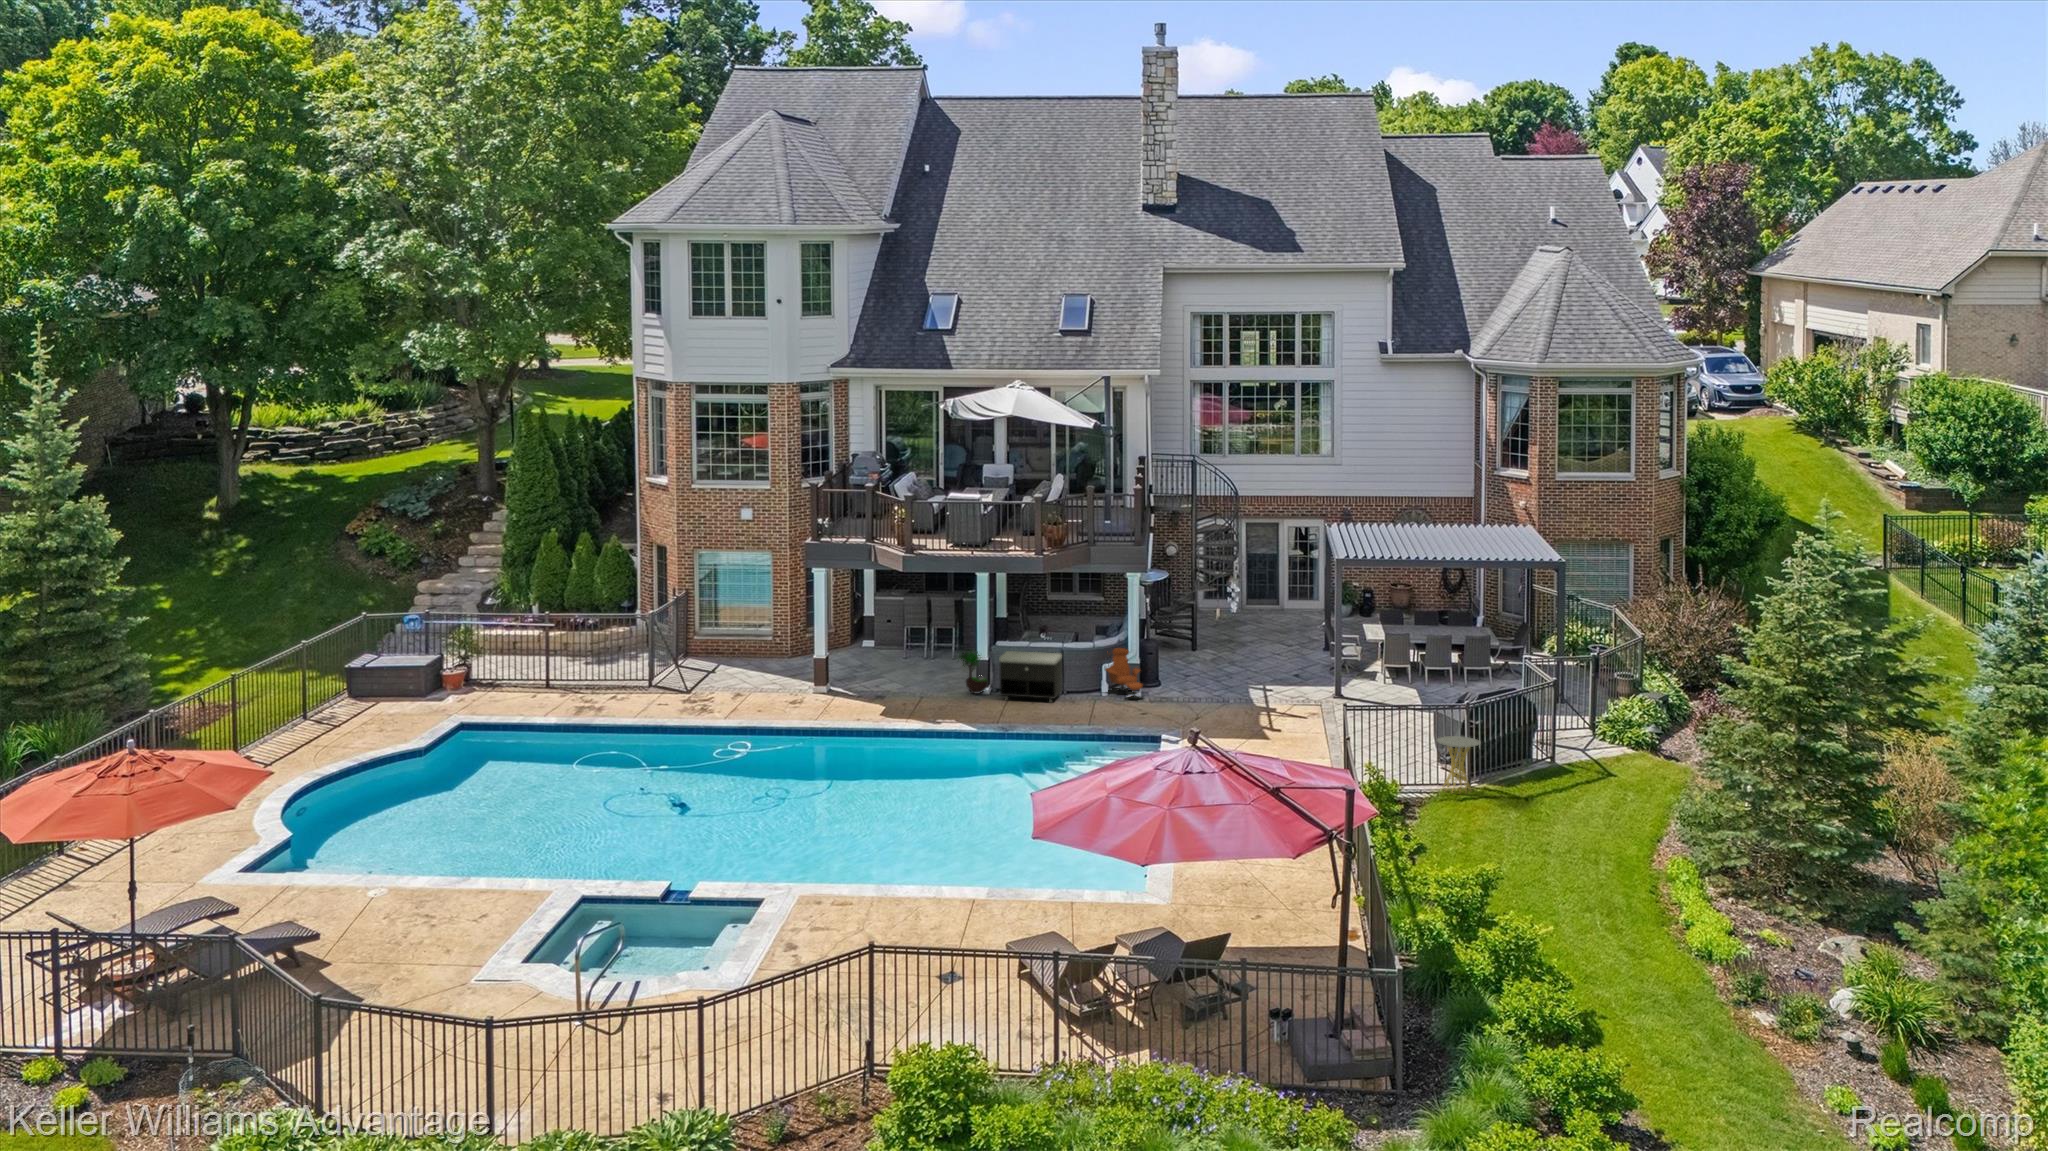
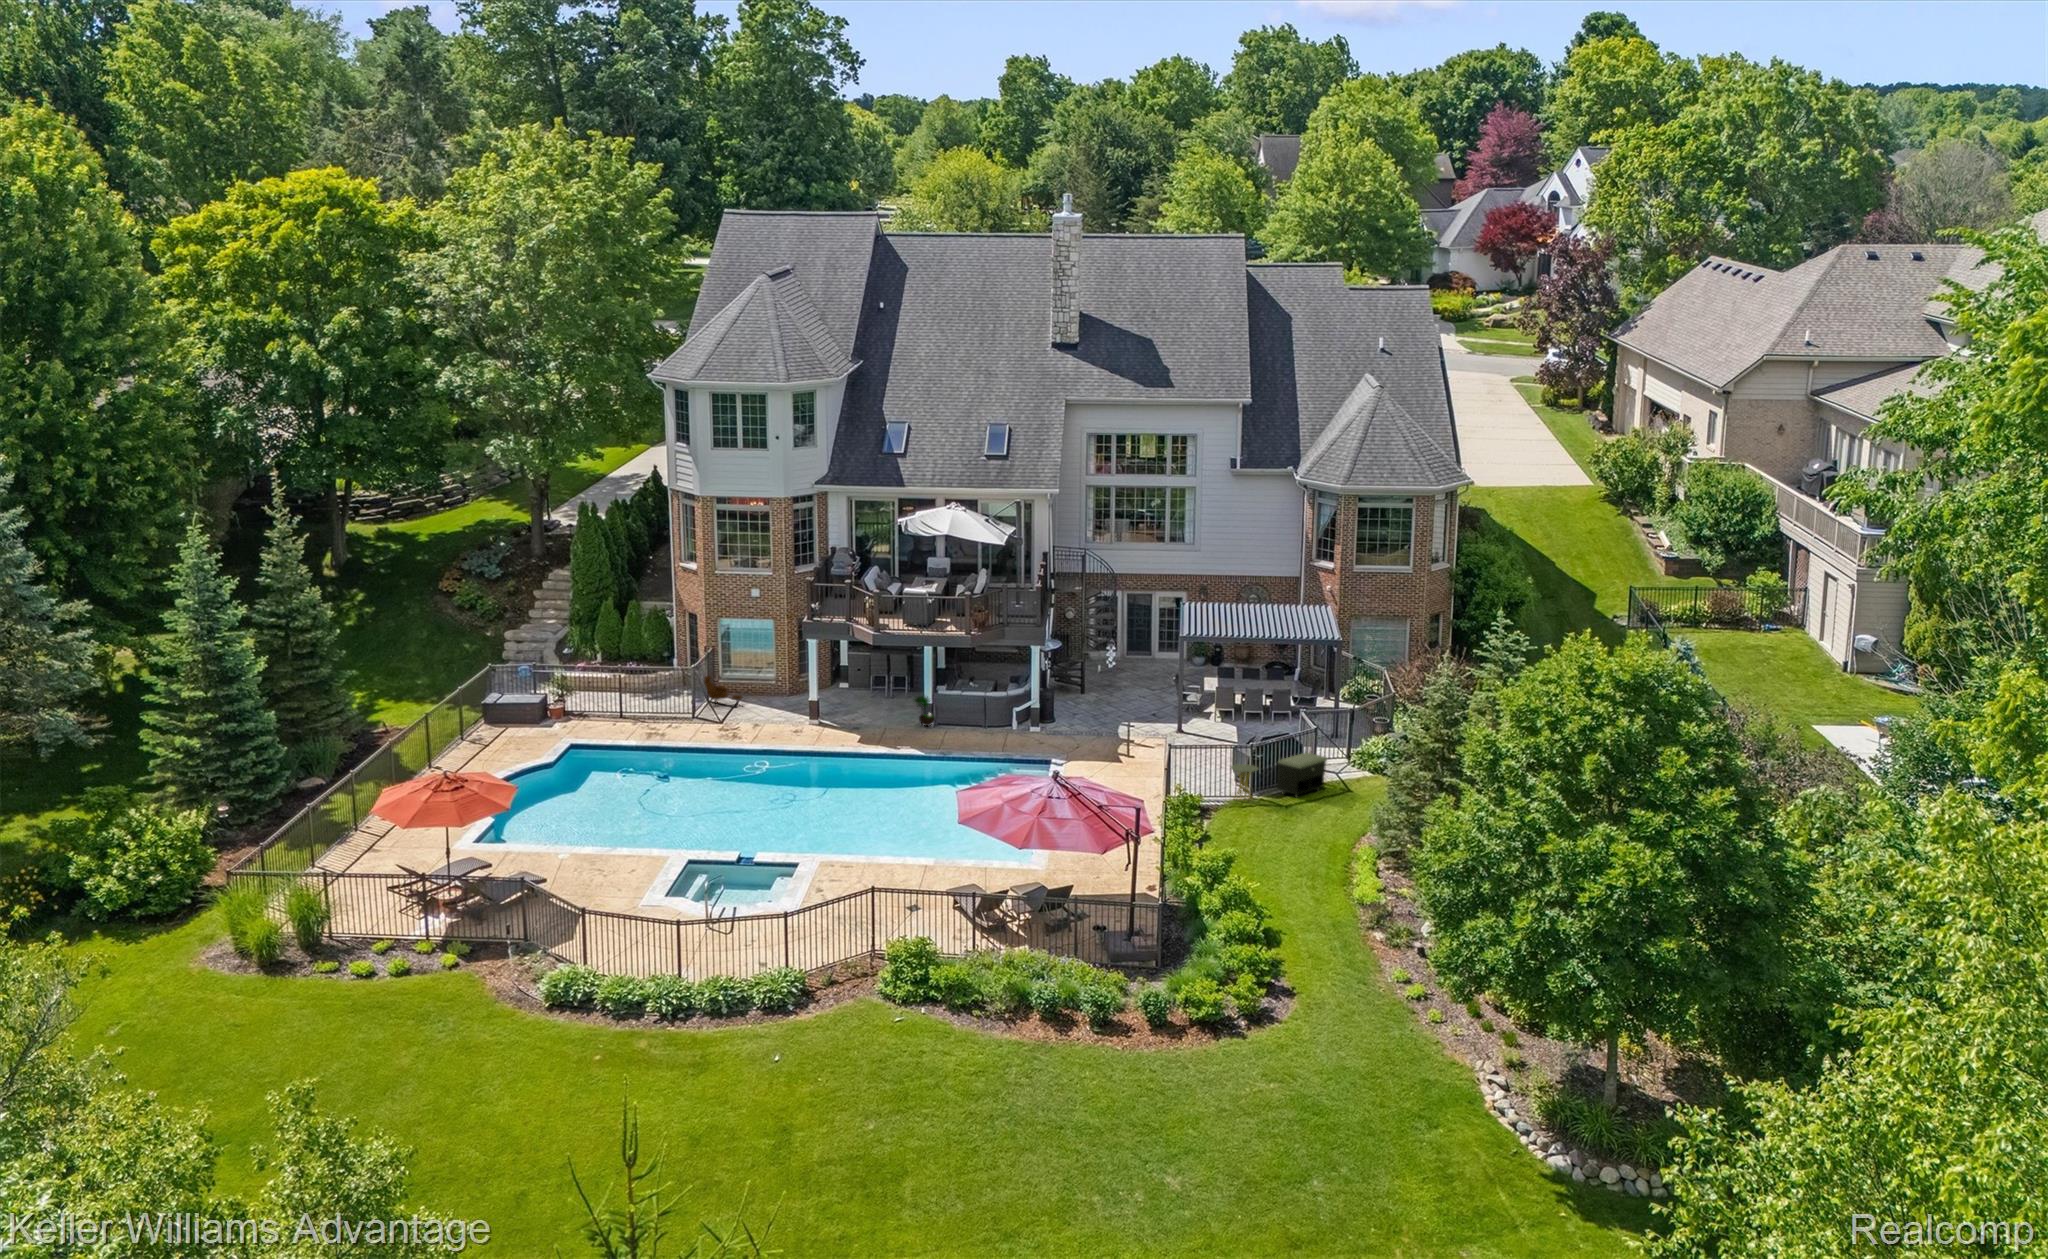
lounge chair: present [1106,648,1142,698] -> present [704,676,742,705]
storage bench: present [999,651,1062,701] -> present [1277,752,1327,796]

